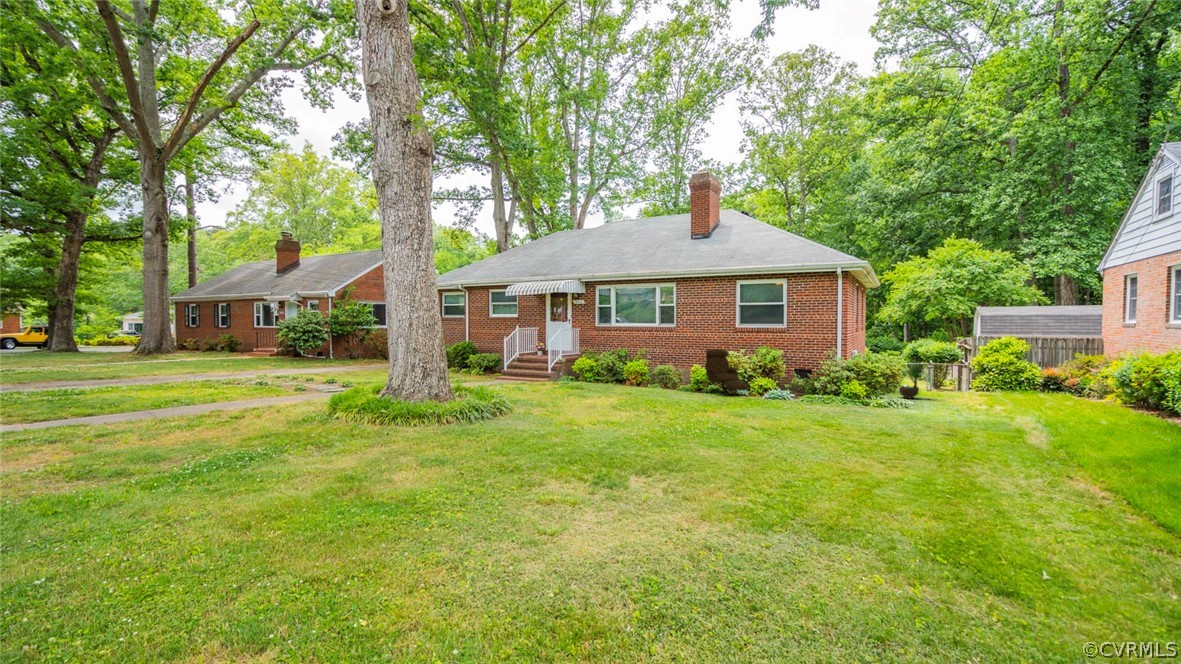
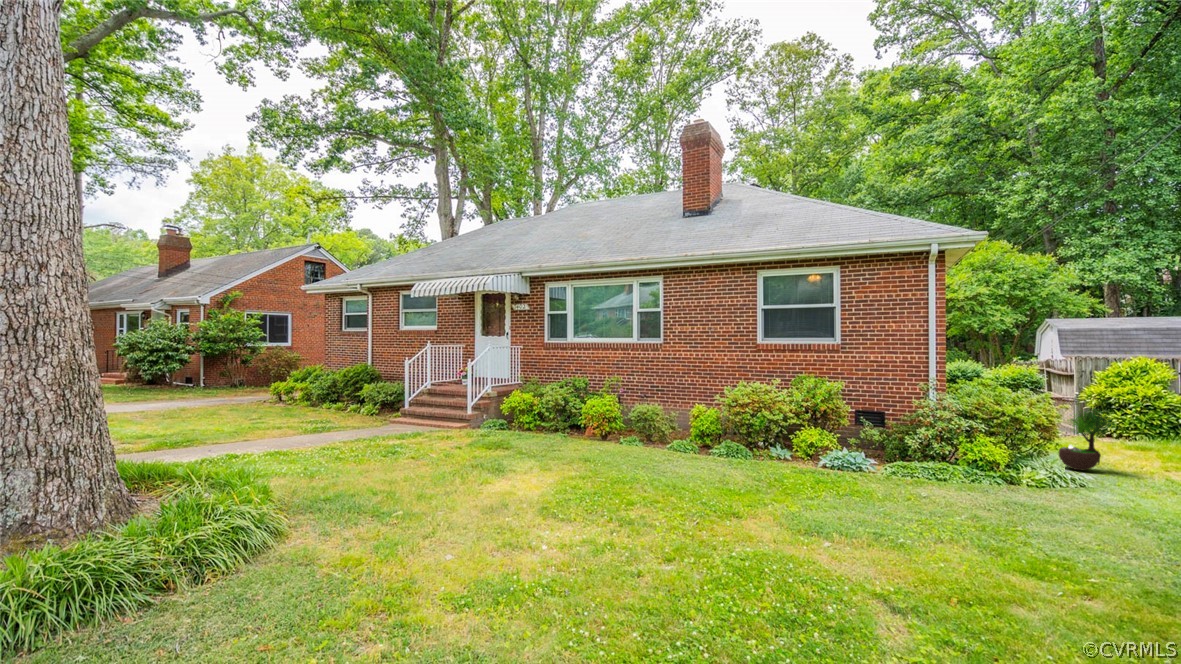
lounge chair: present [705,349,747,394] -> none [715,379,797,467]

